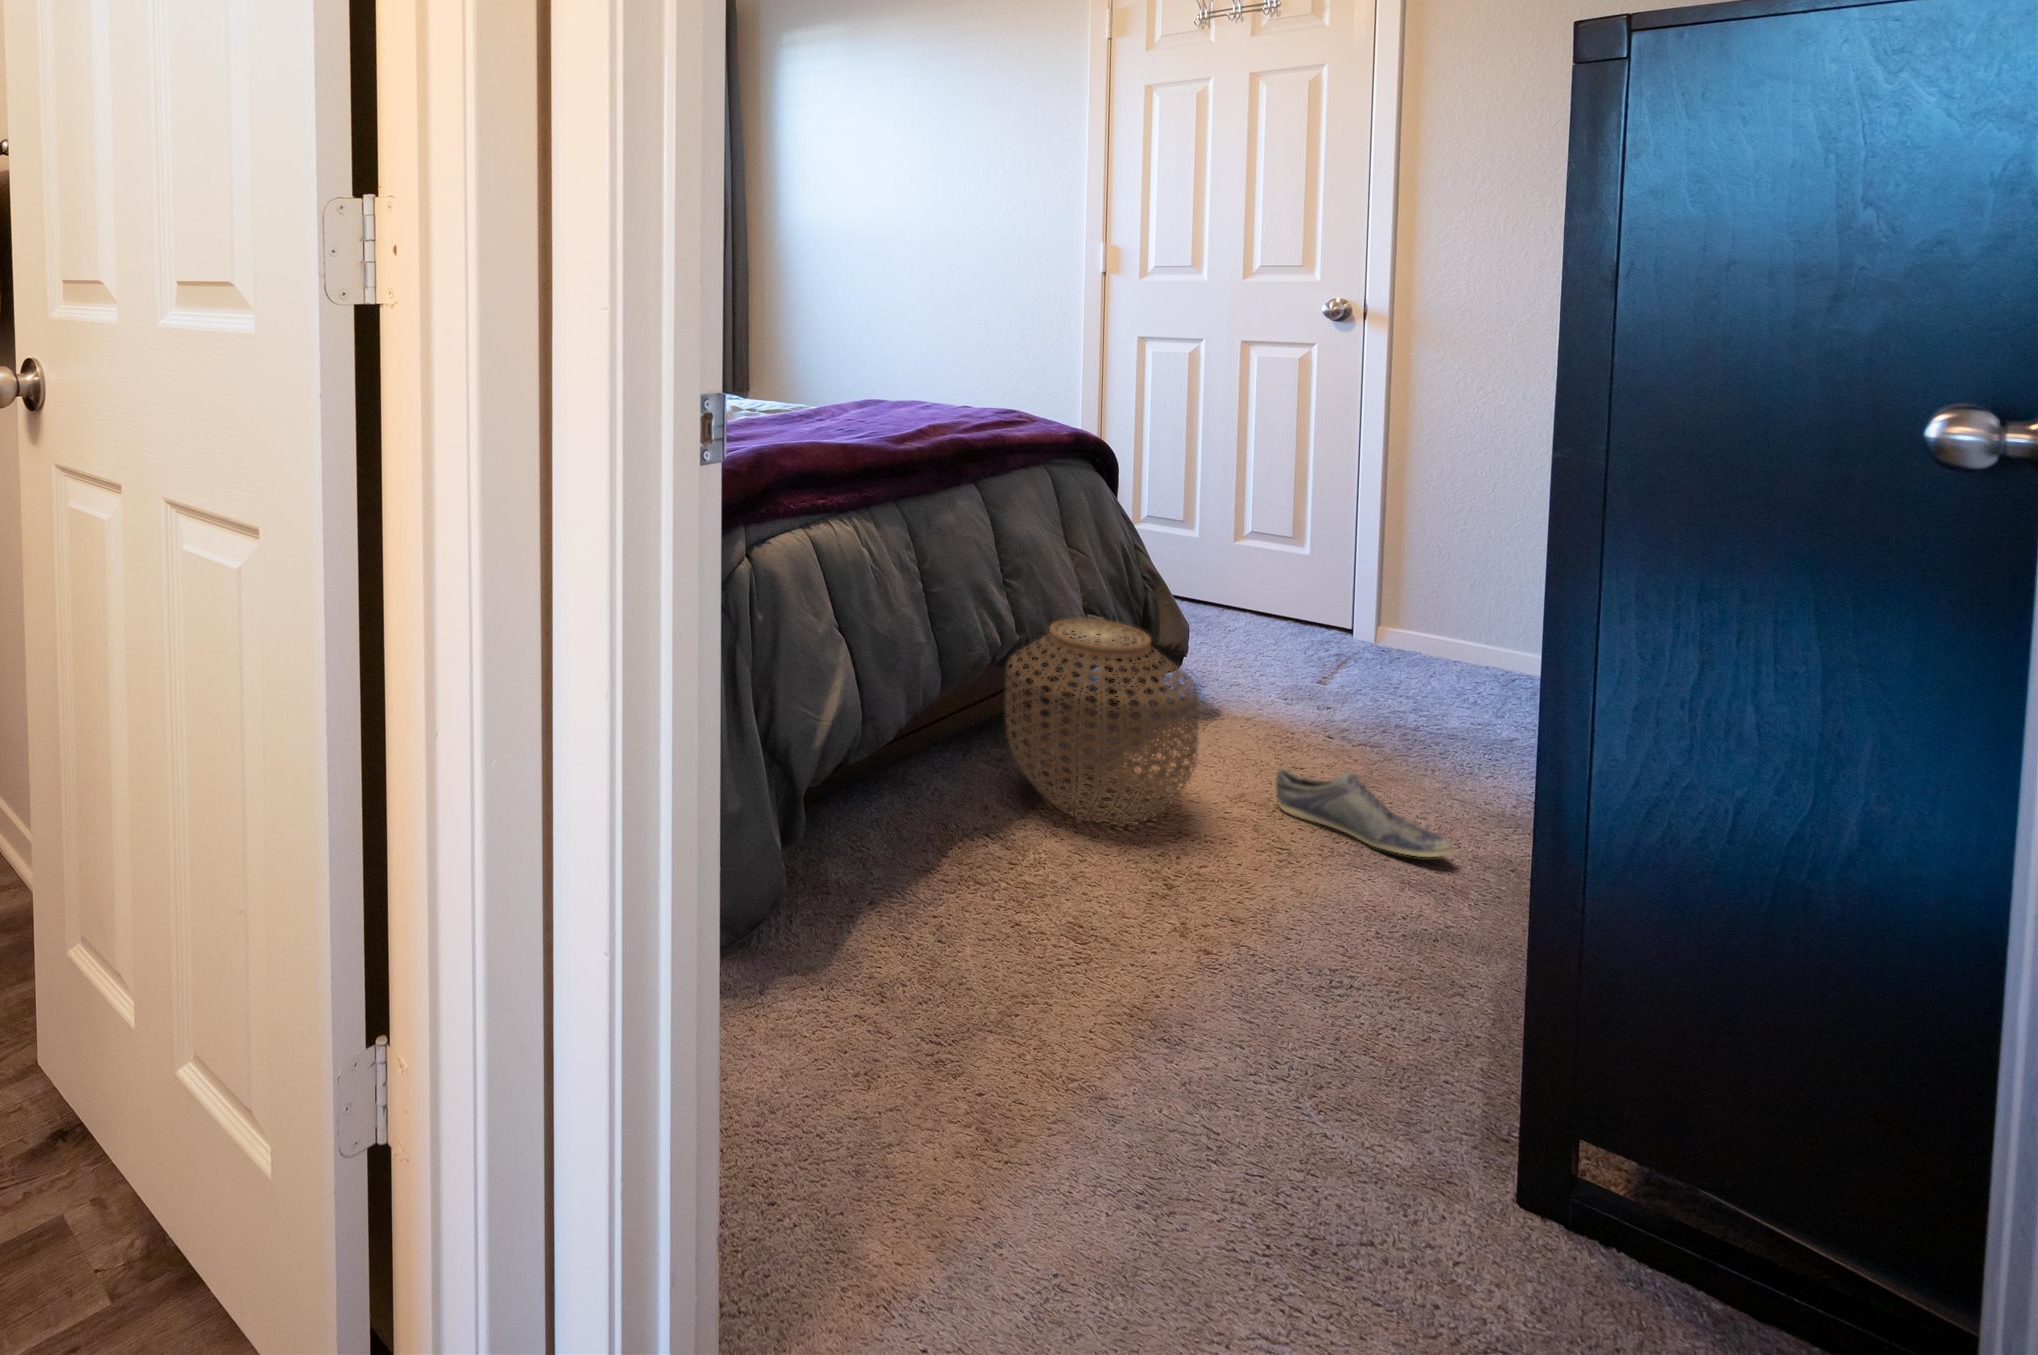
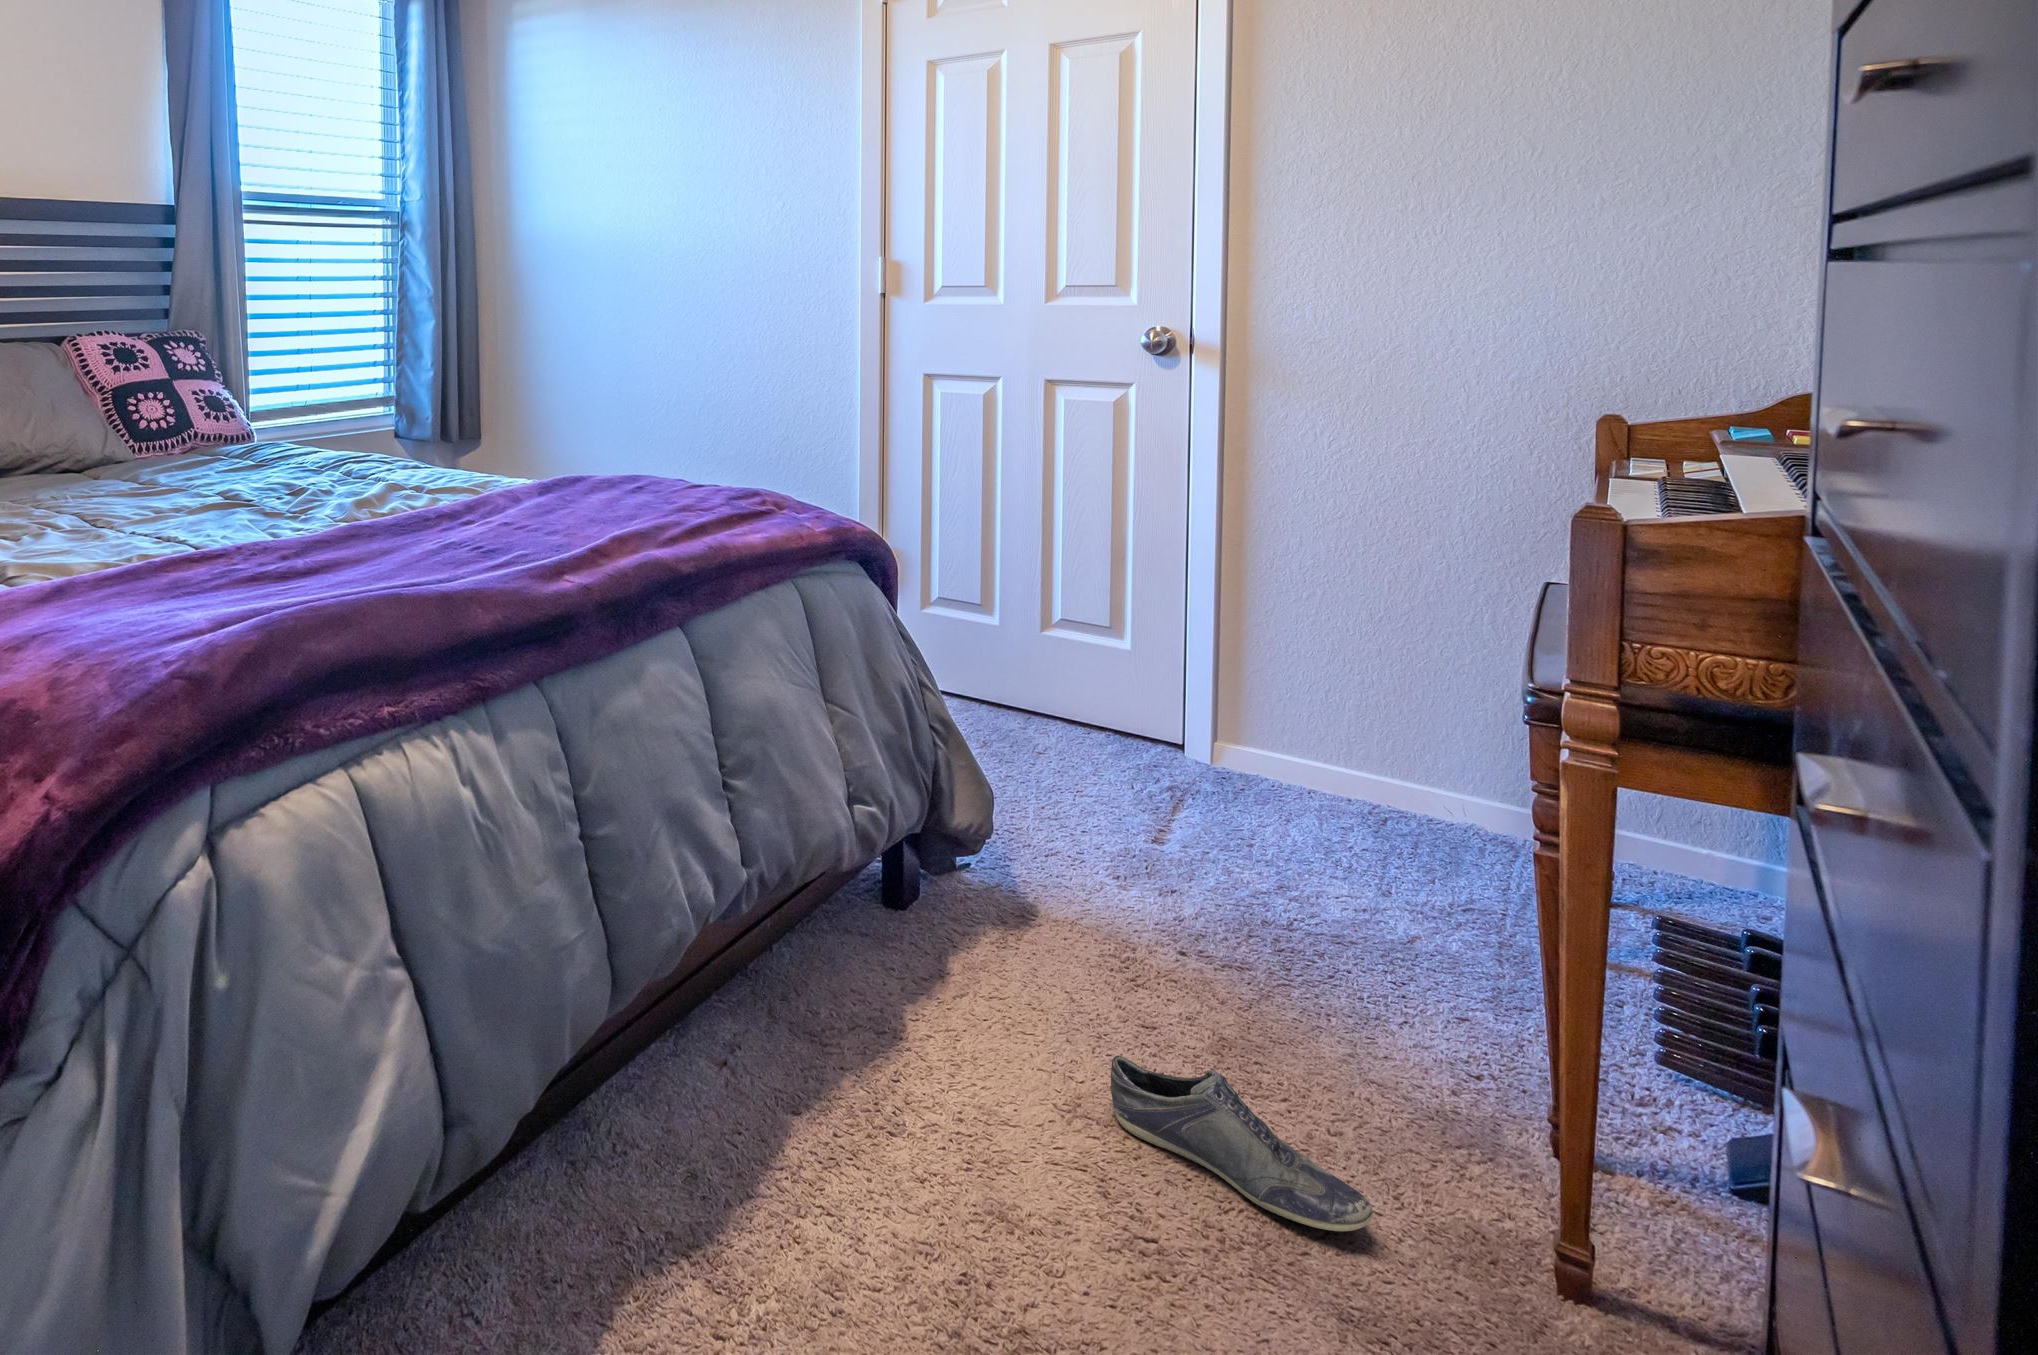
woven basket: present [1006,619,1199,825] -> none [721,840,1001,1191]

